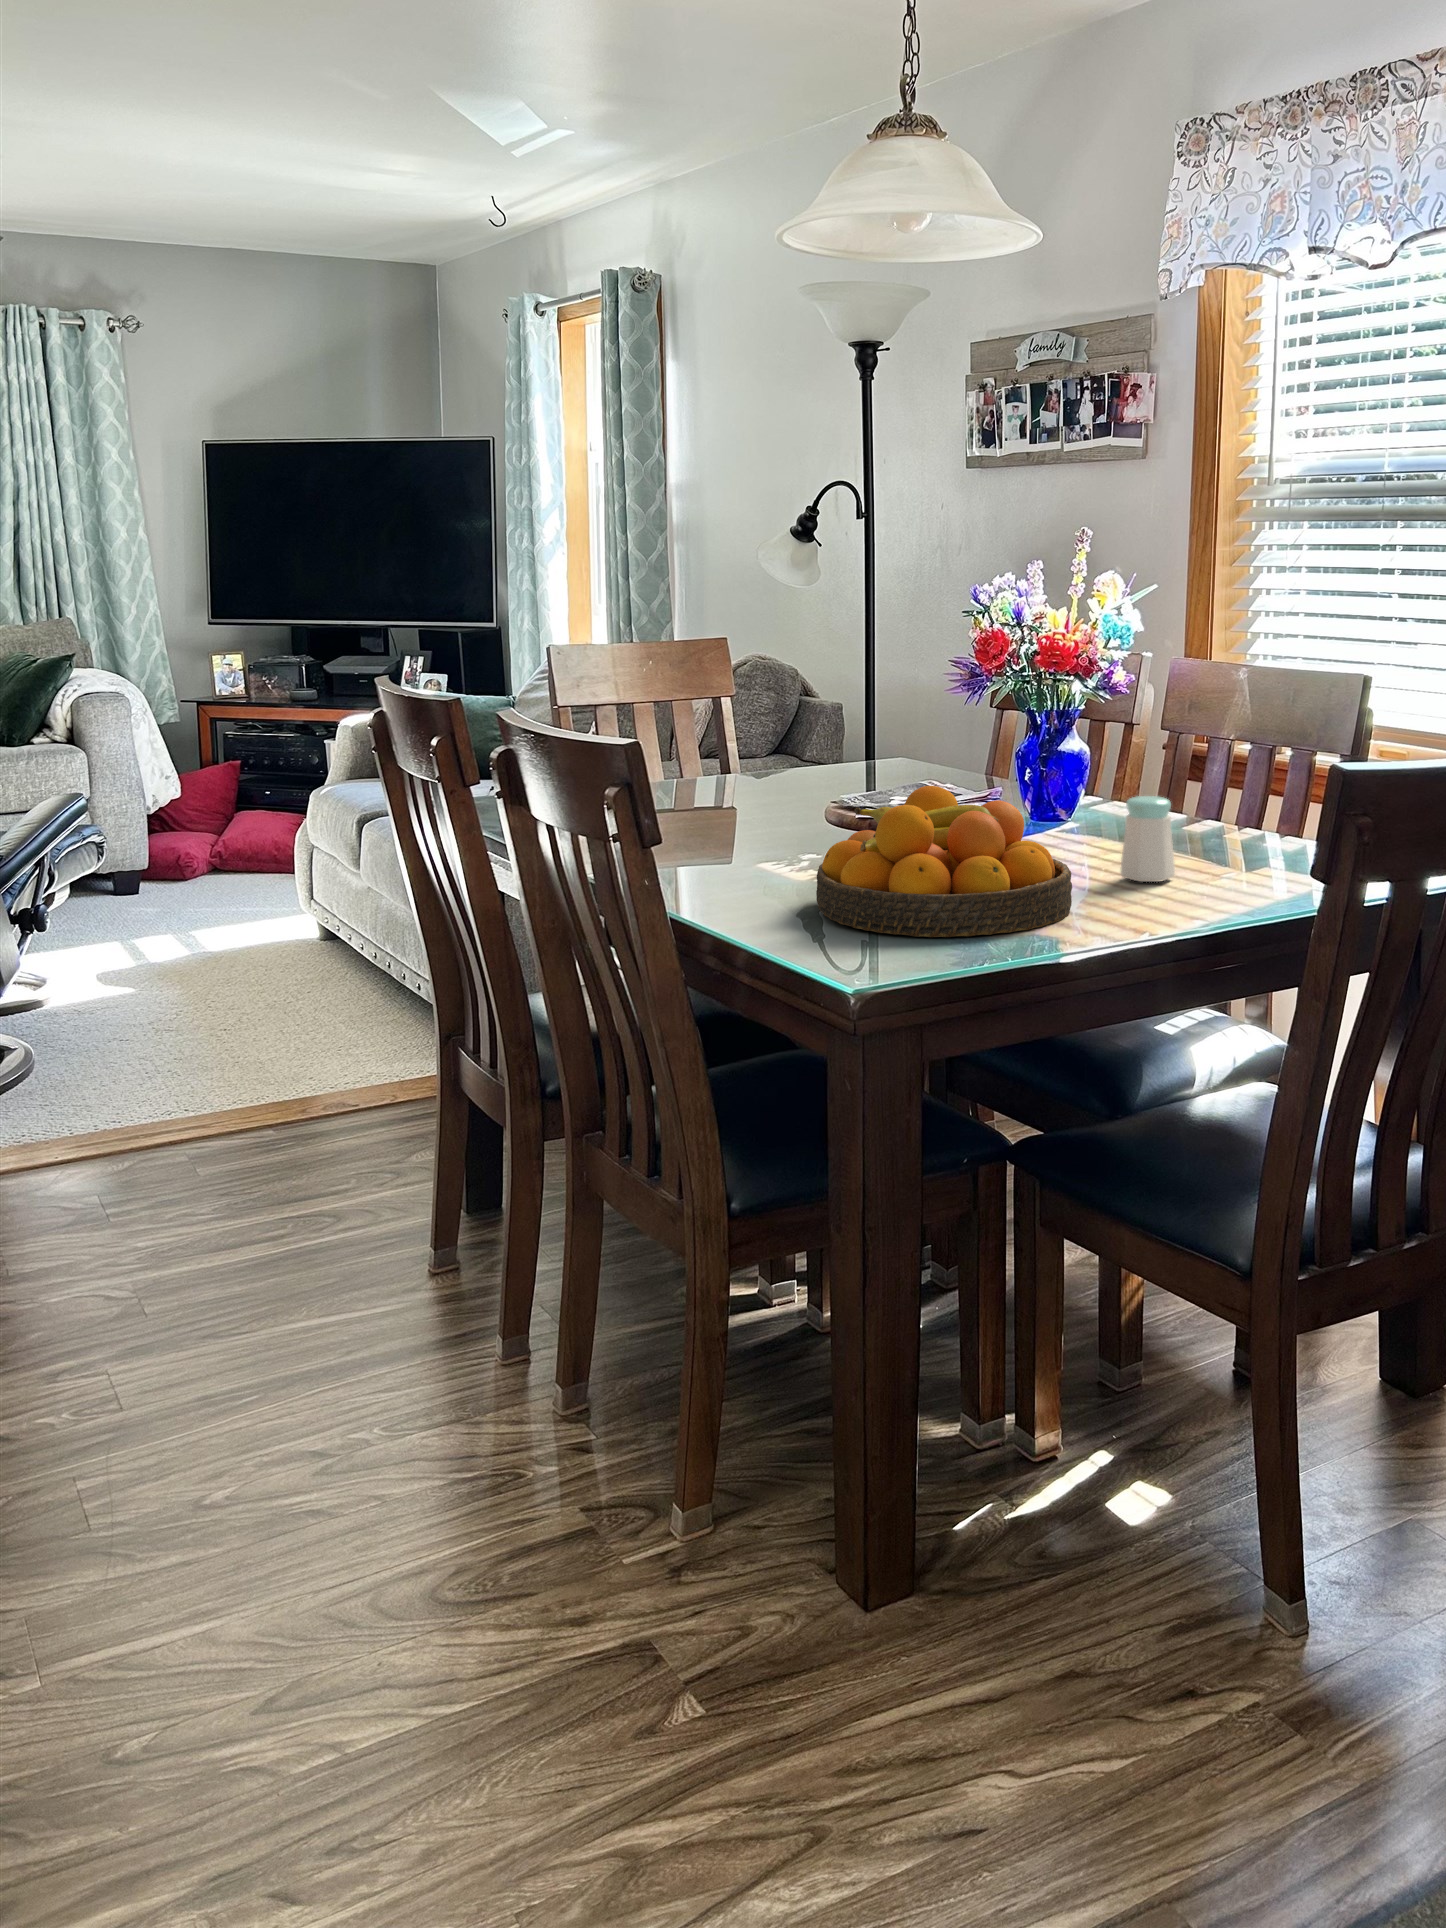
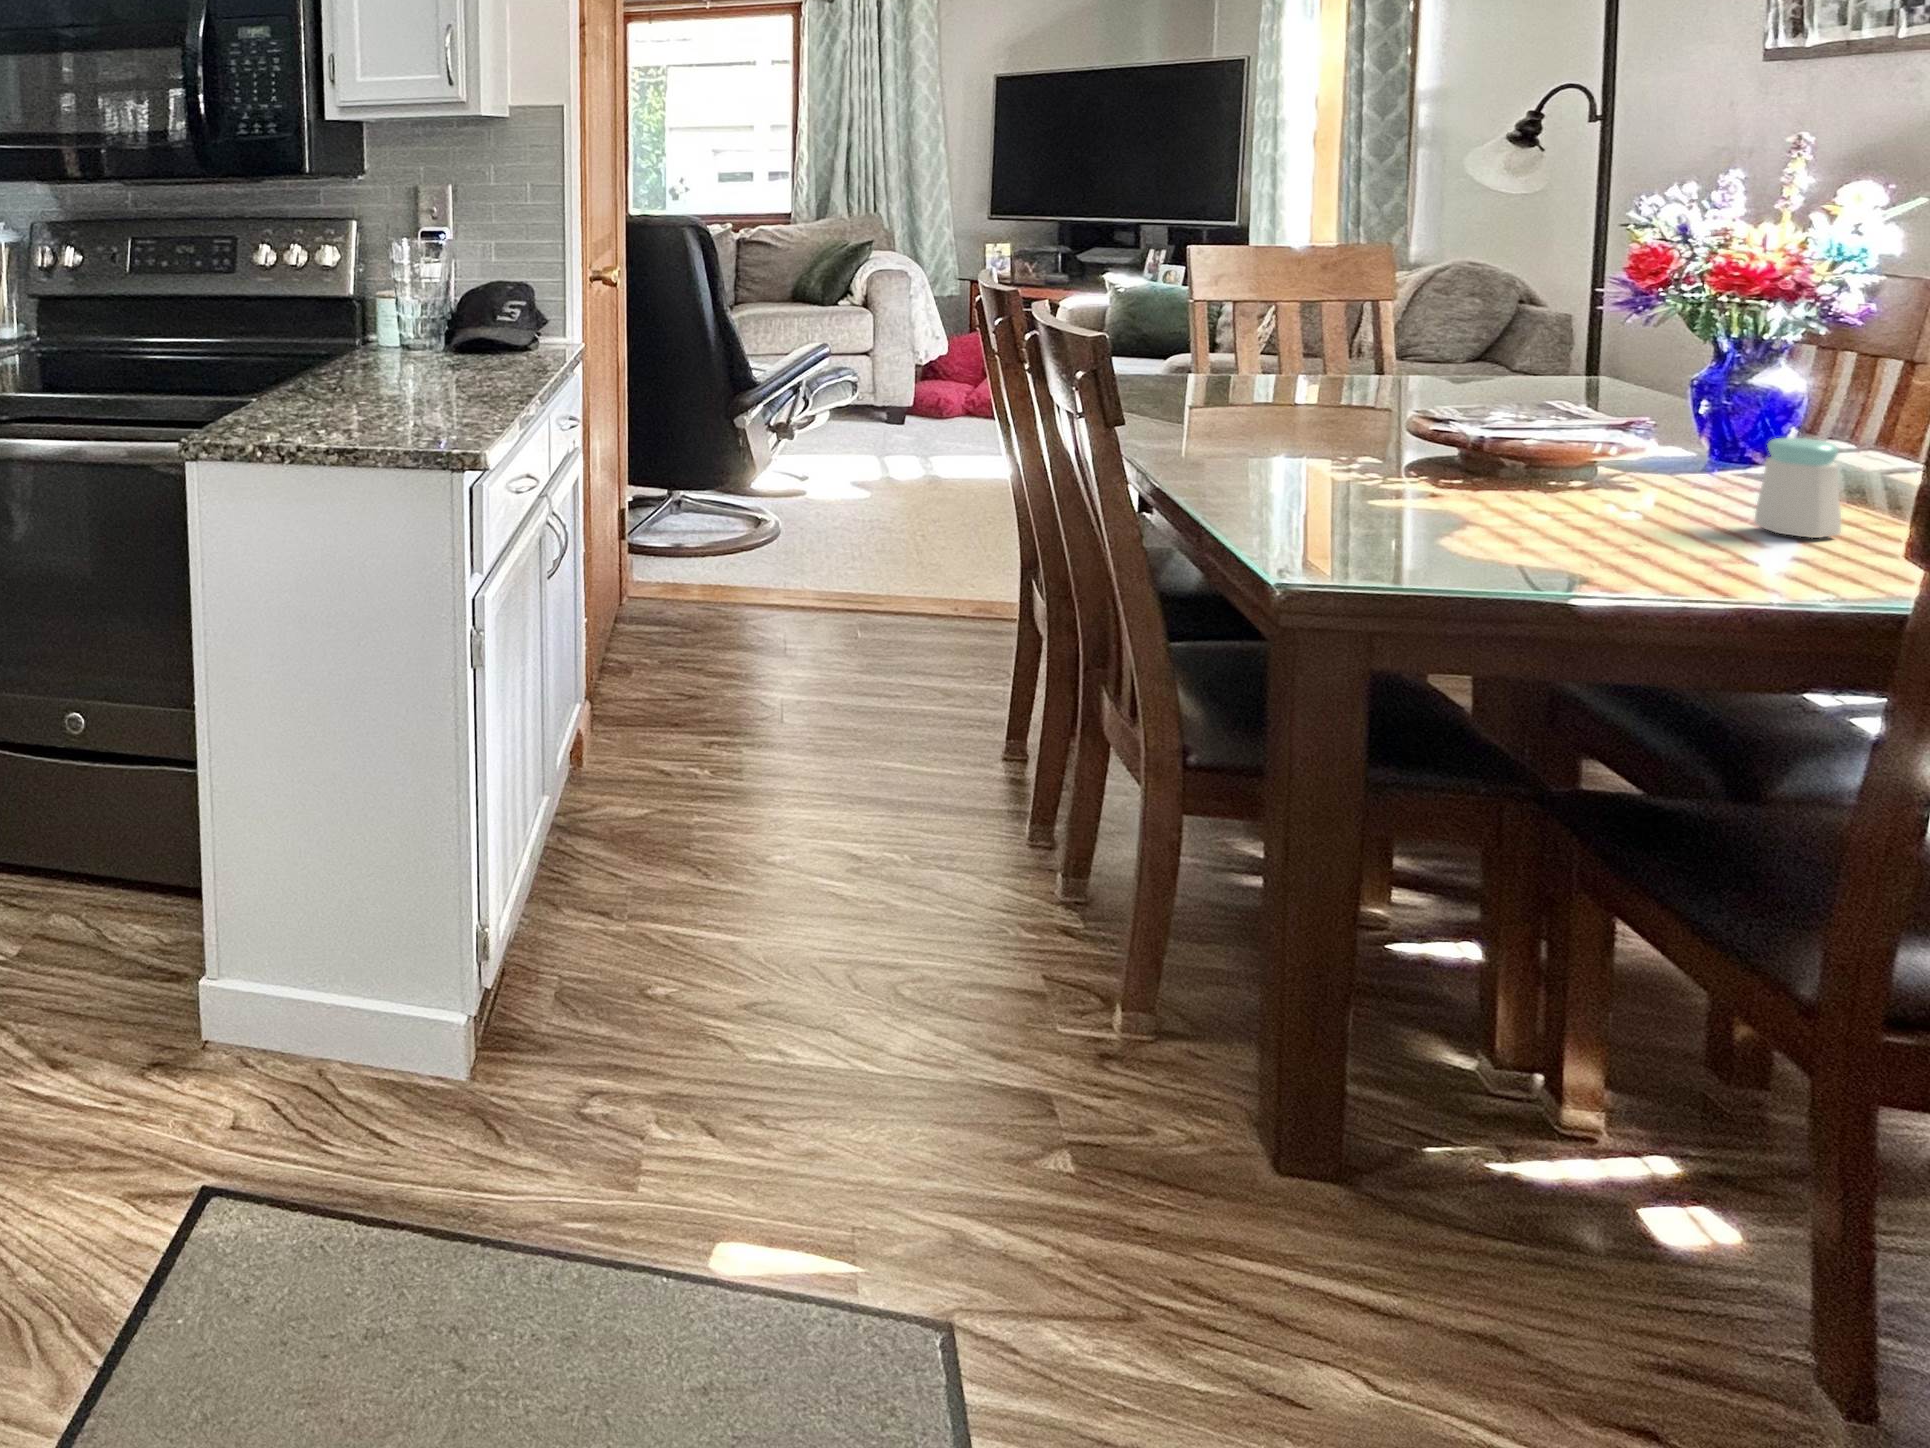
fruit bowl: present [816,786,1072,937] -> none [1323,399,1648,558]

